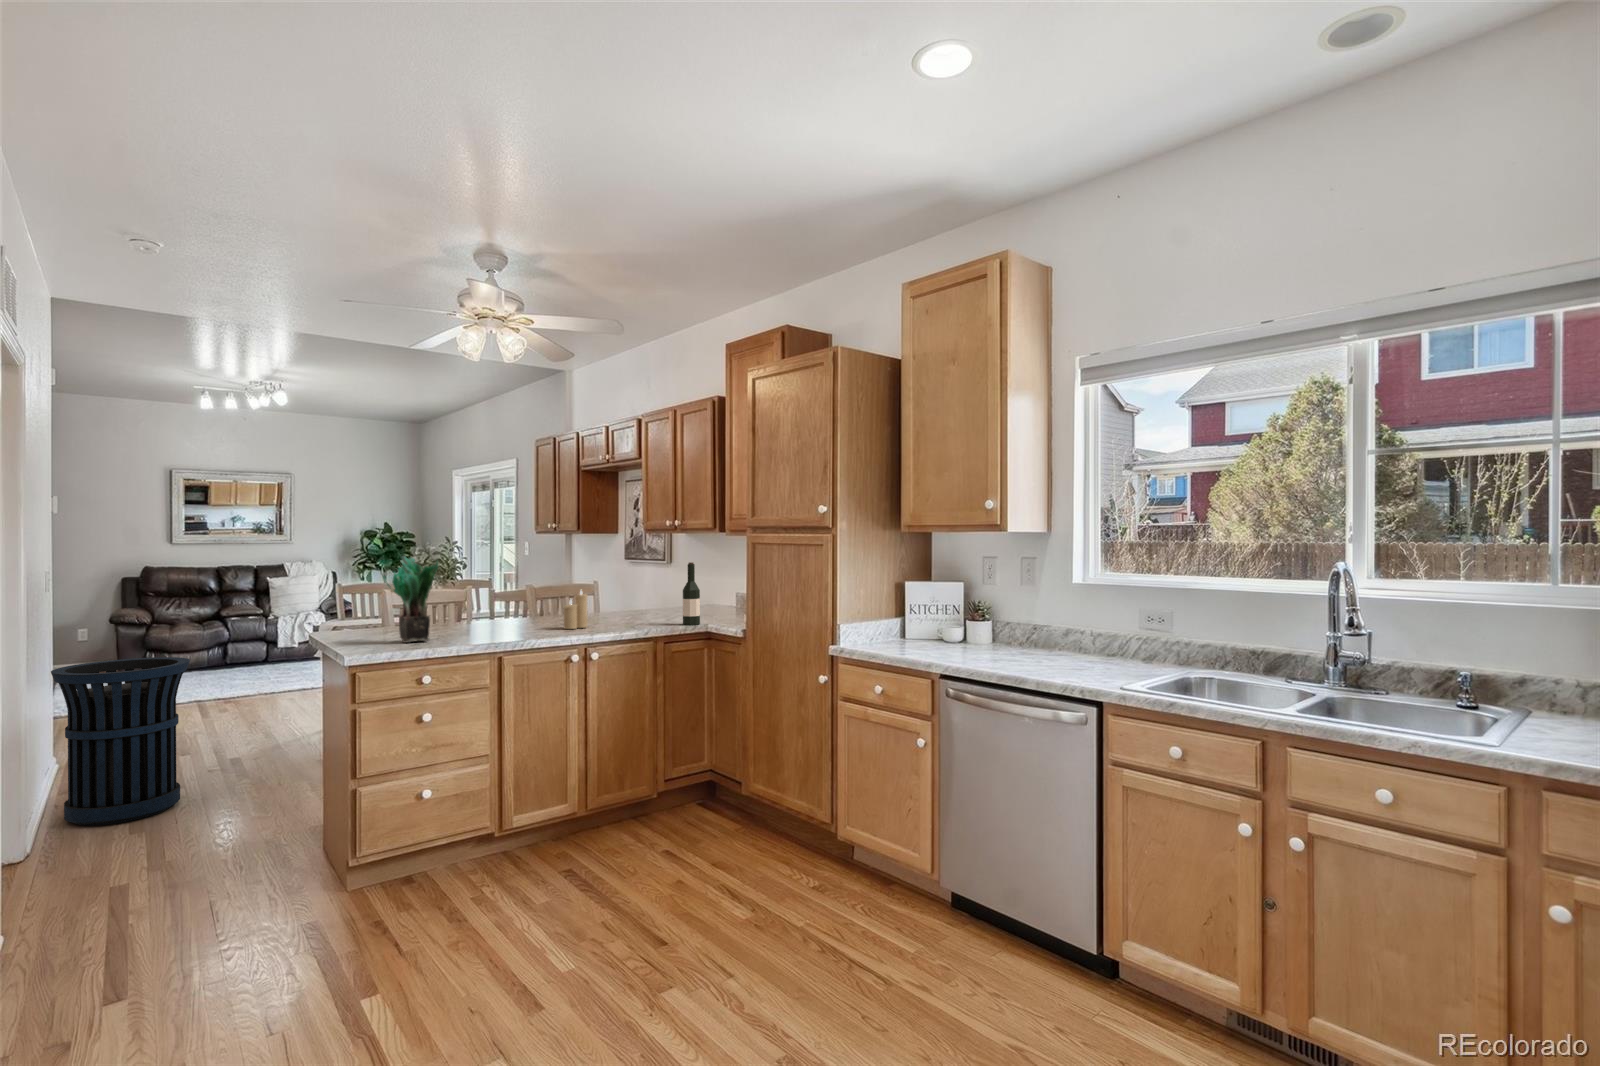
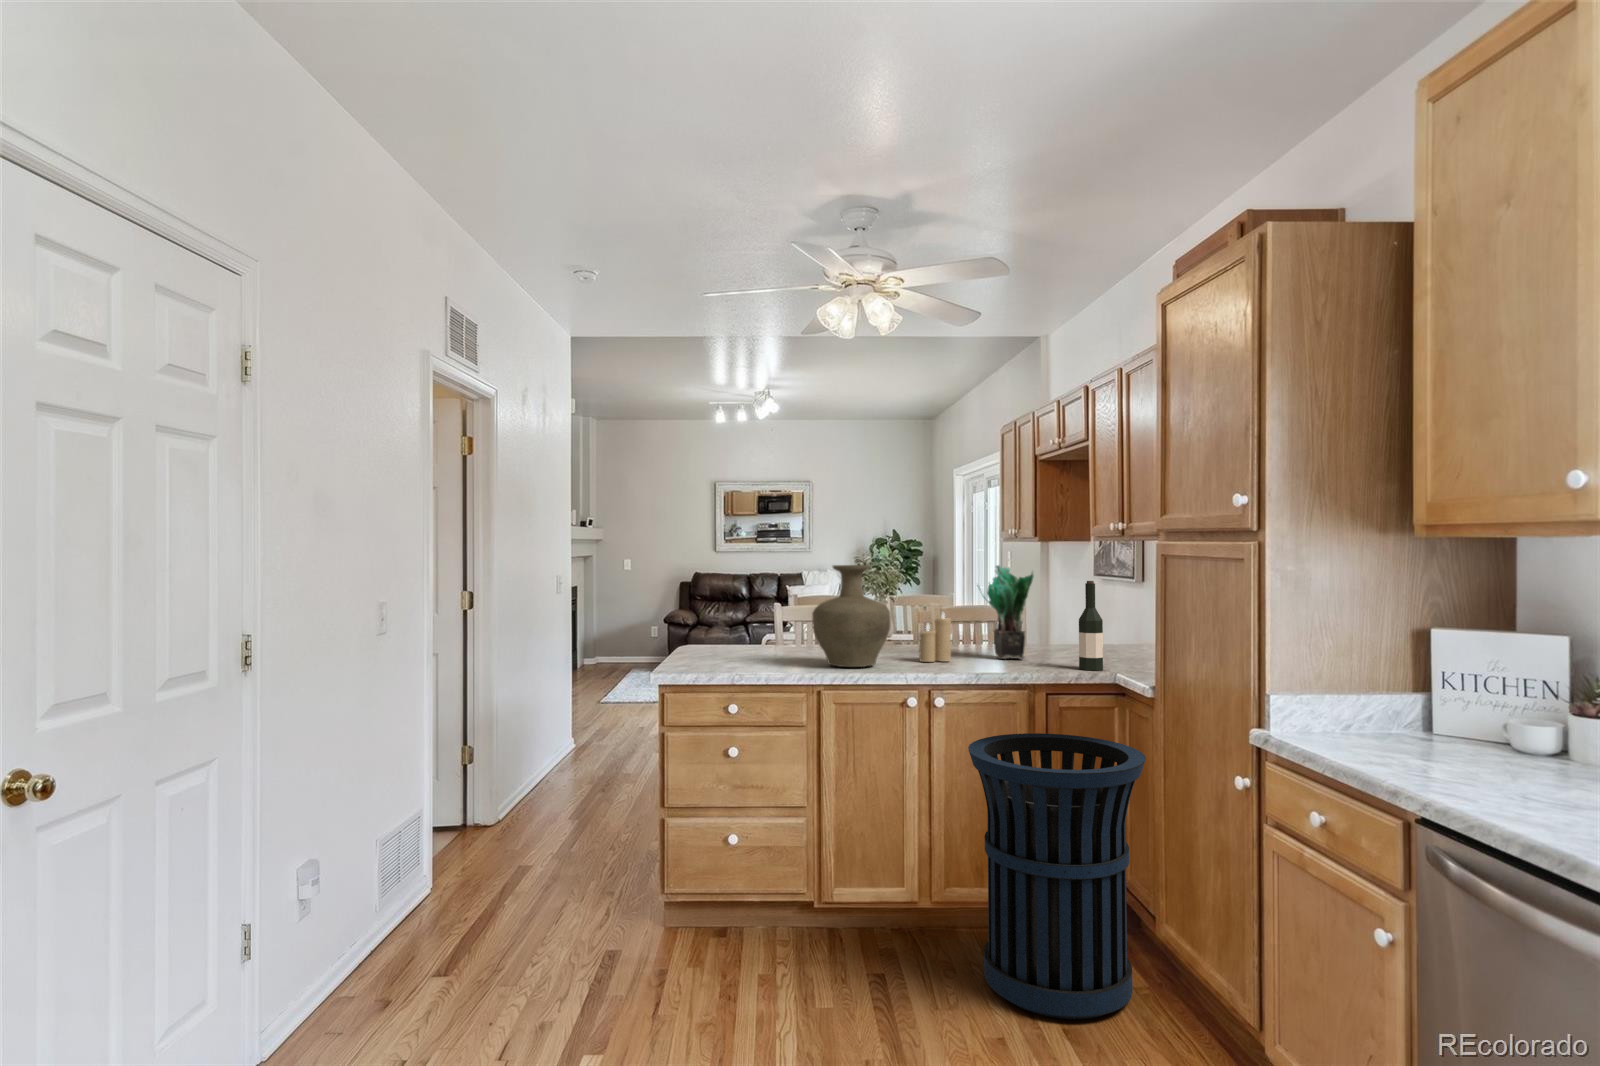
vase: none [485,554,552,637] -> present [812,565,890,667]
potted plant: present [383,556,438,643] -> present [978,565,1034,659]
trash can: present [51,657,190,825] -> present [968,733,1146,1019]

